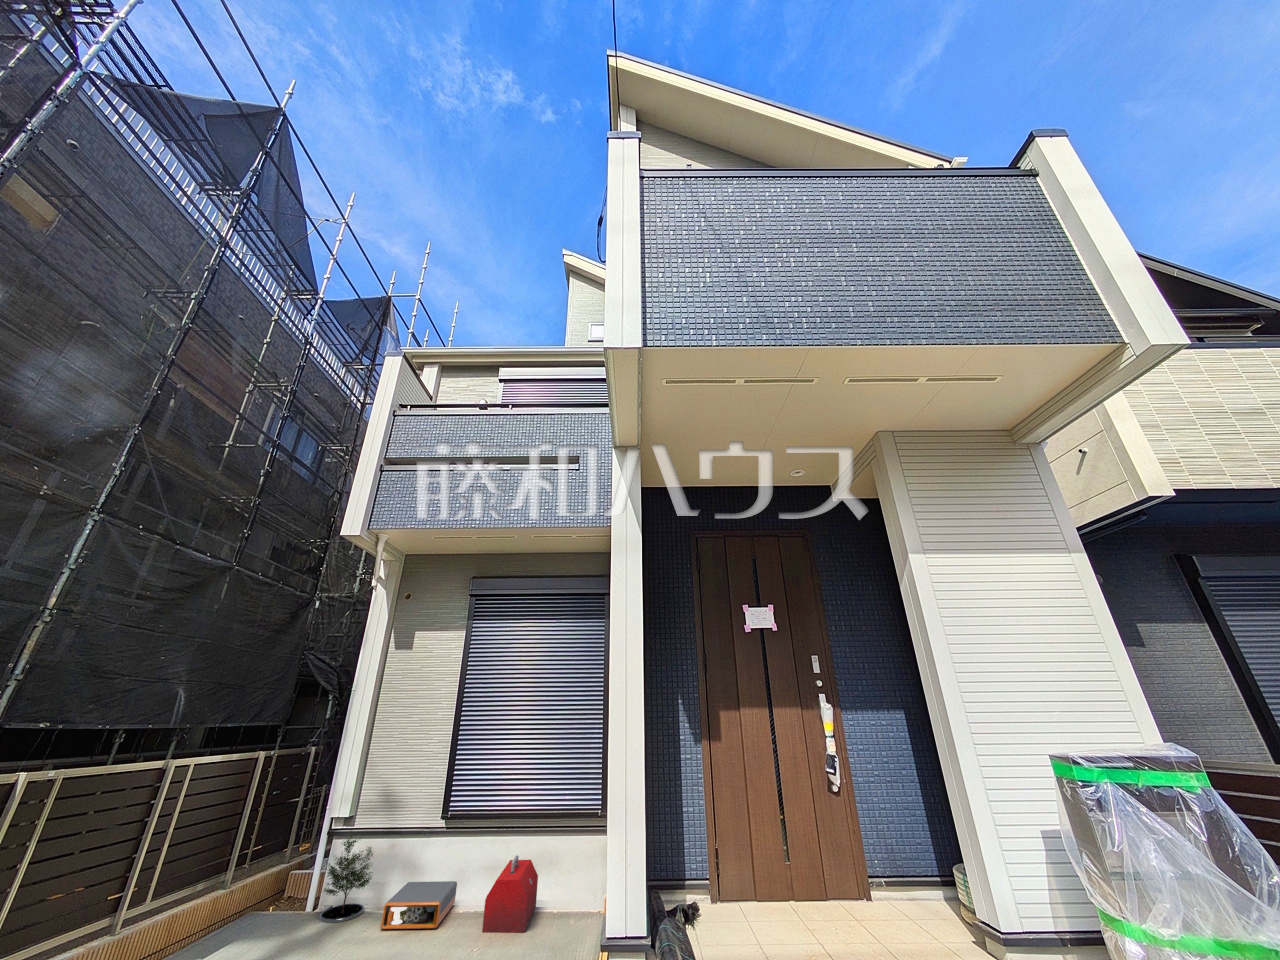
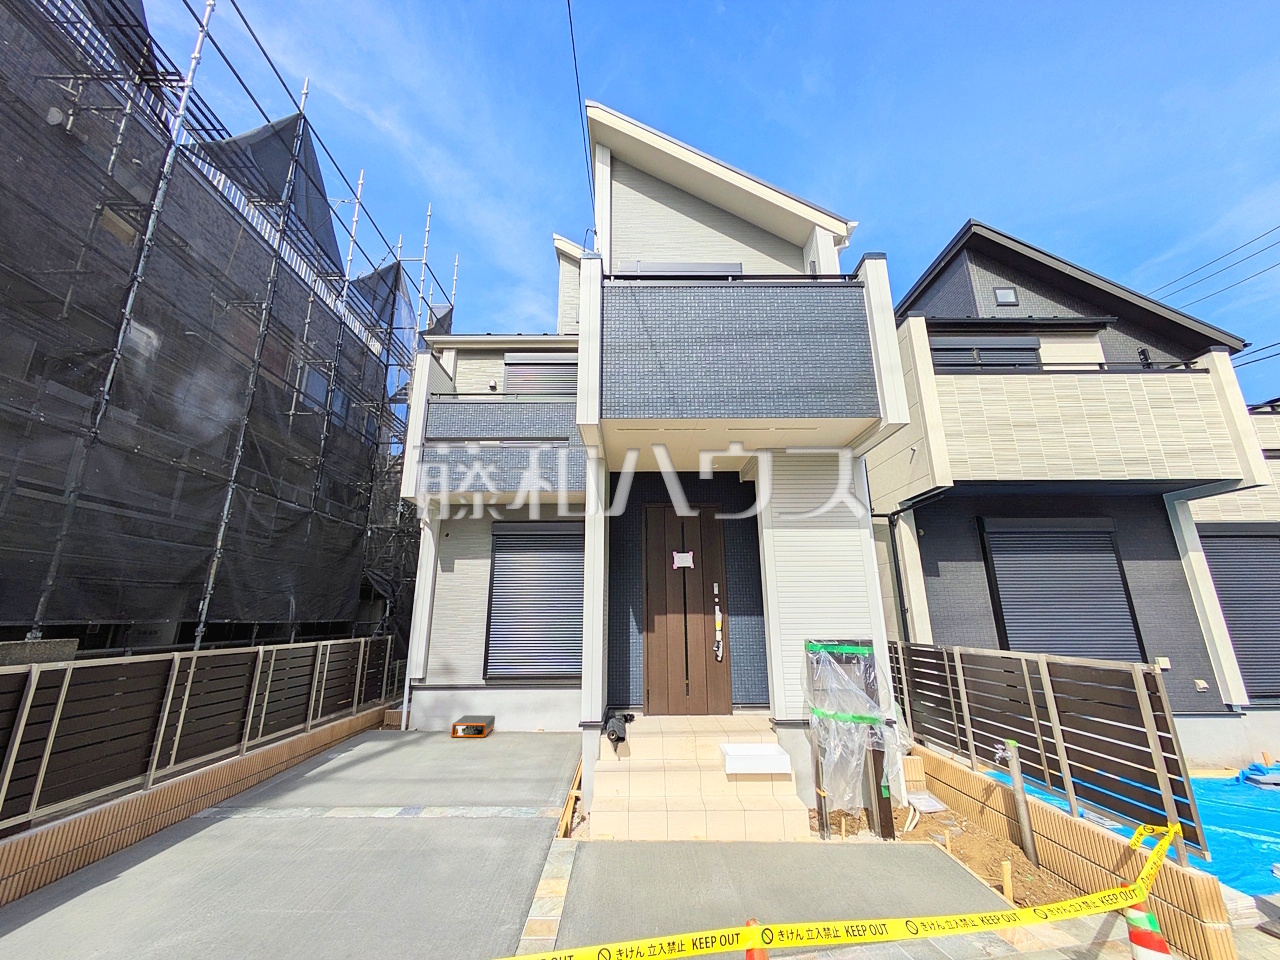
potted tree: present [319,831,373,923] -> none [413,685,443,734]
toolbox: present [482,855,538,933] -> none [512,701,546,740]

